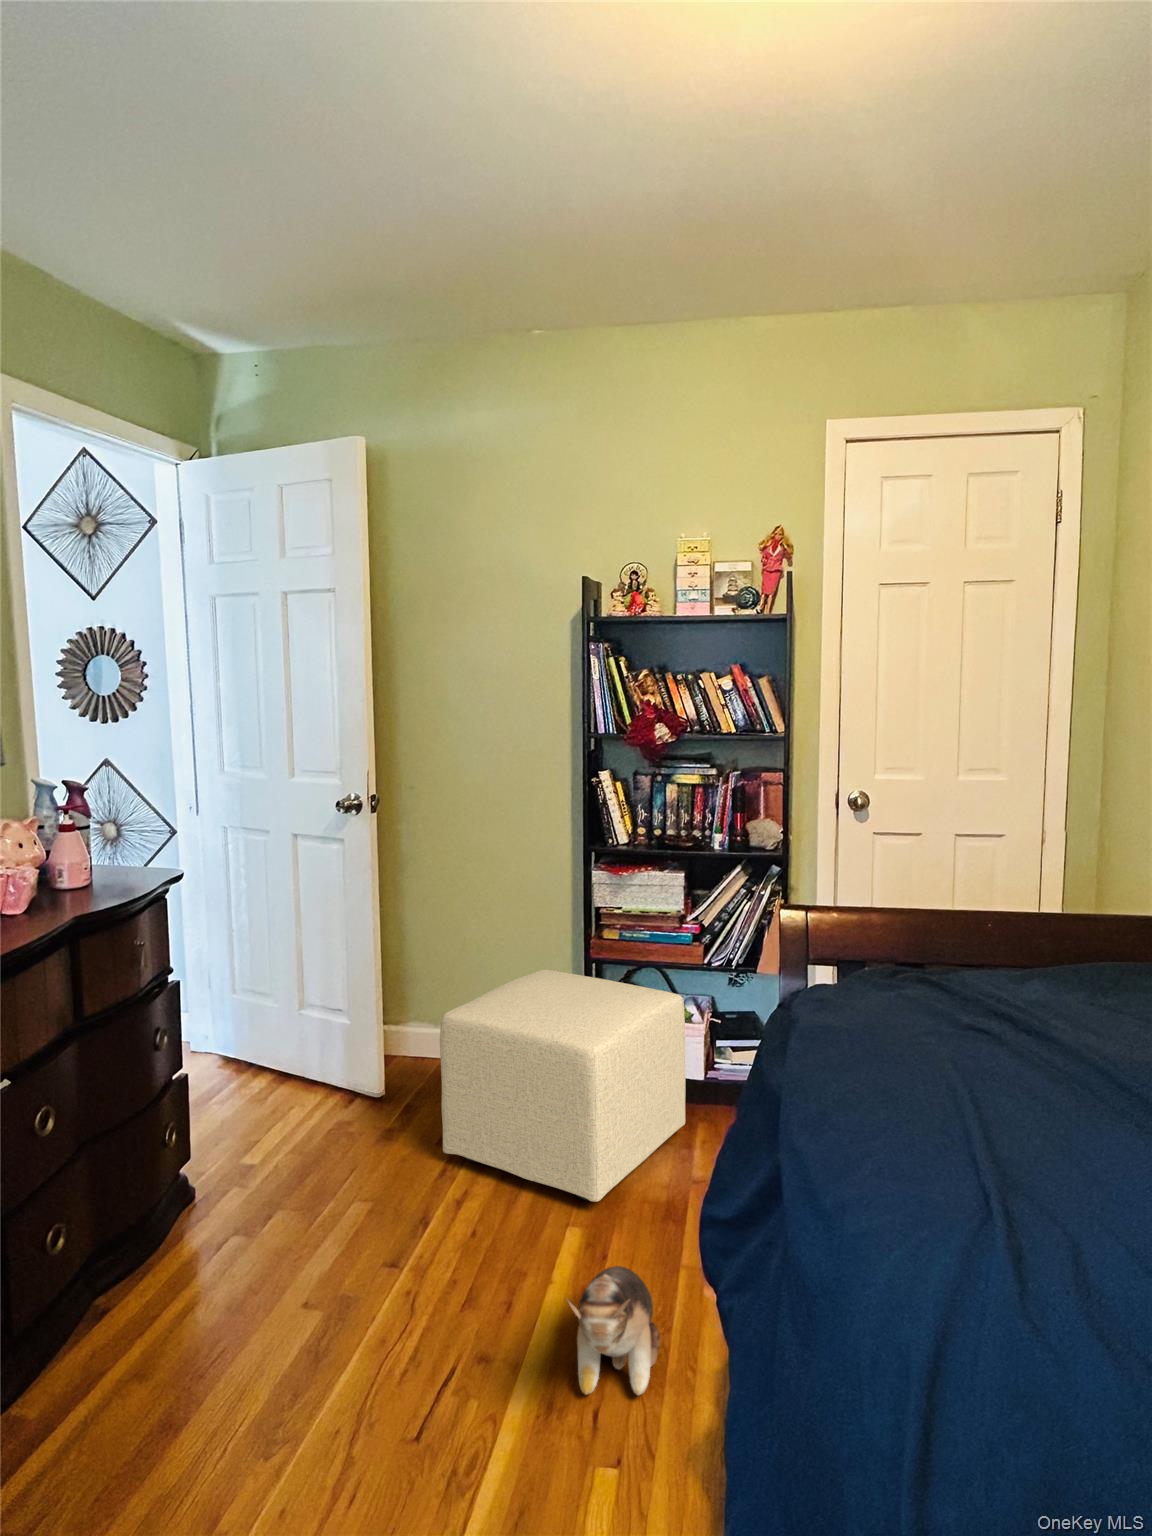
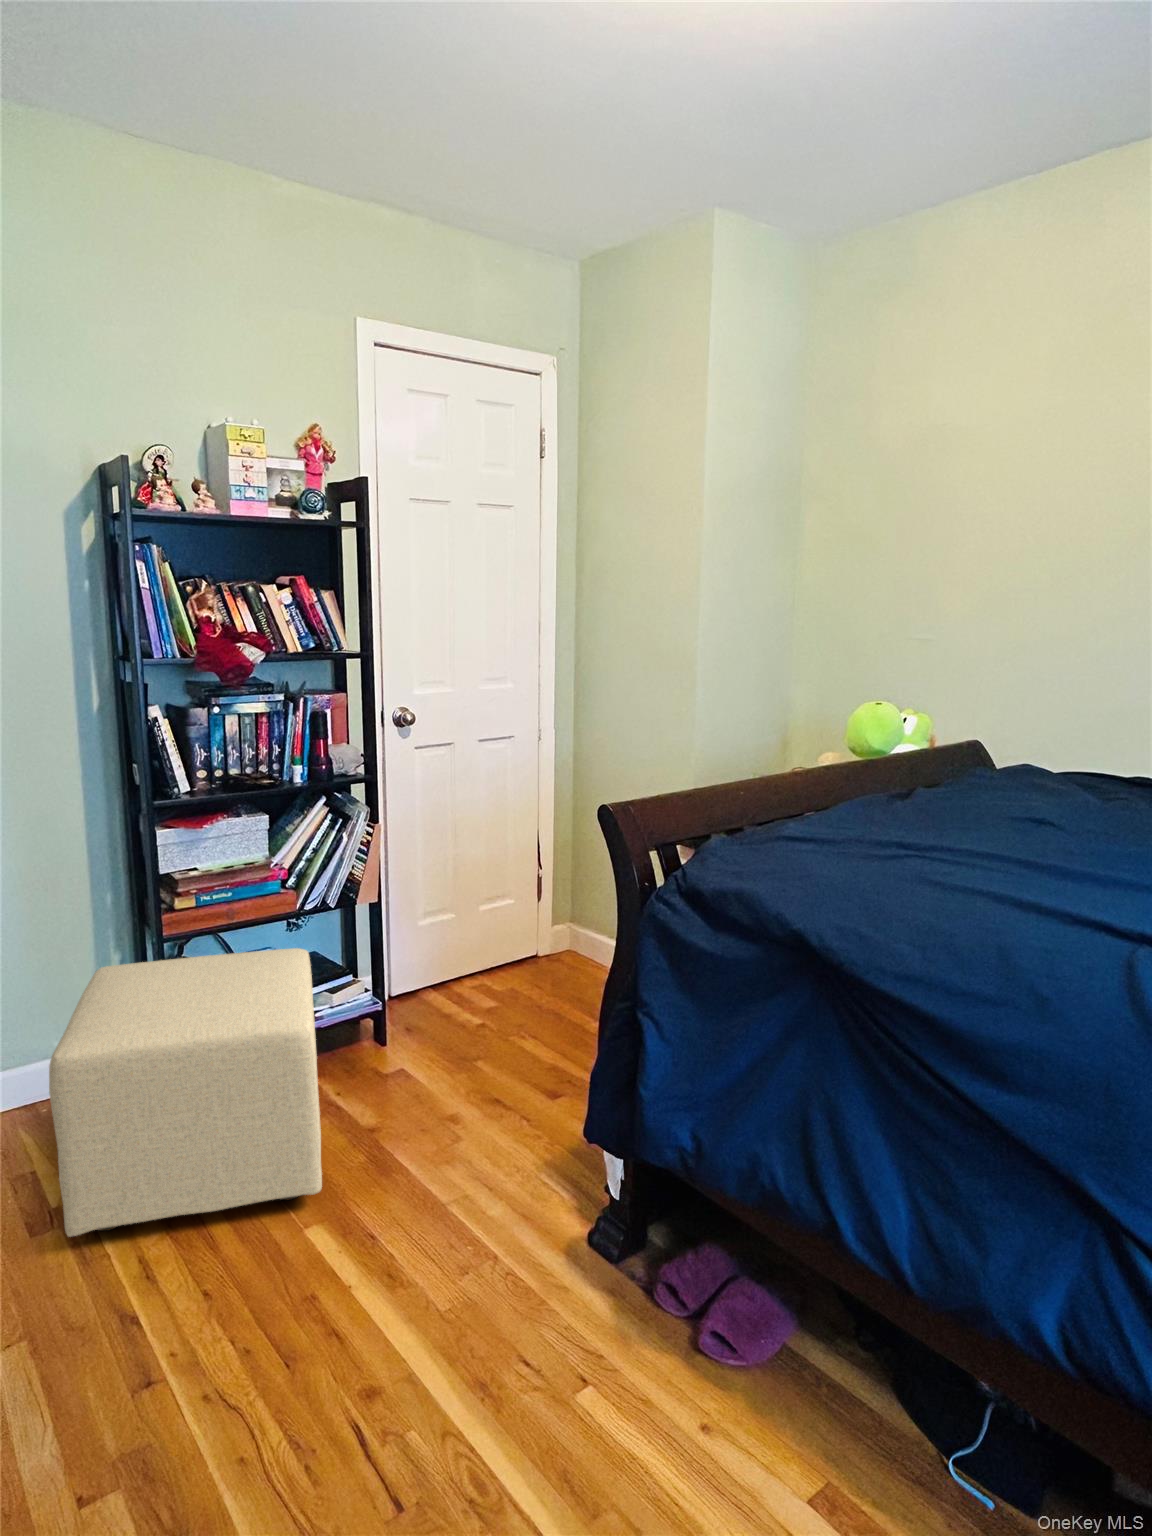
plush toy: present [567,1266,660,1395] -> none [426,1219,569,1354]

